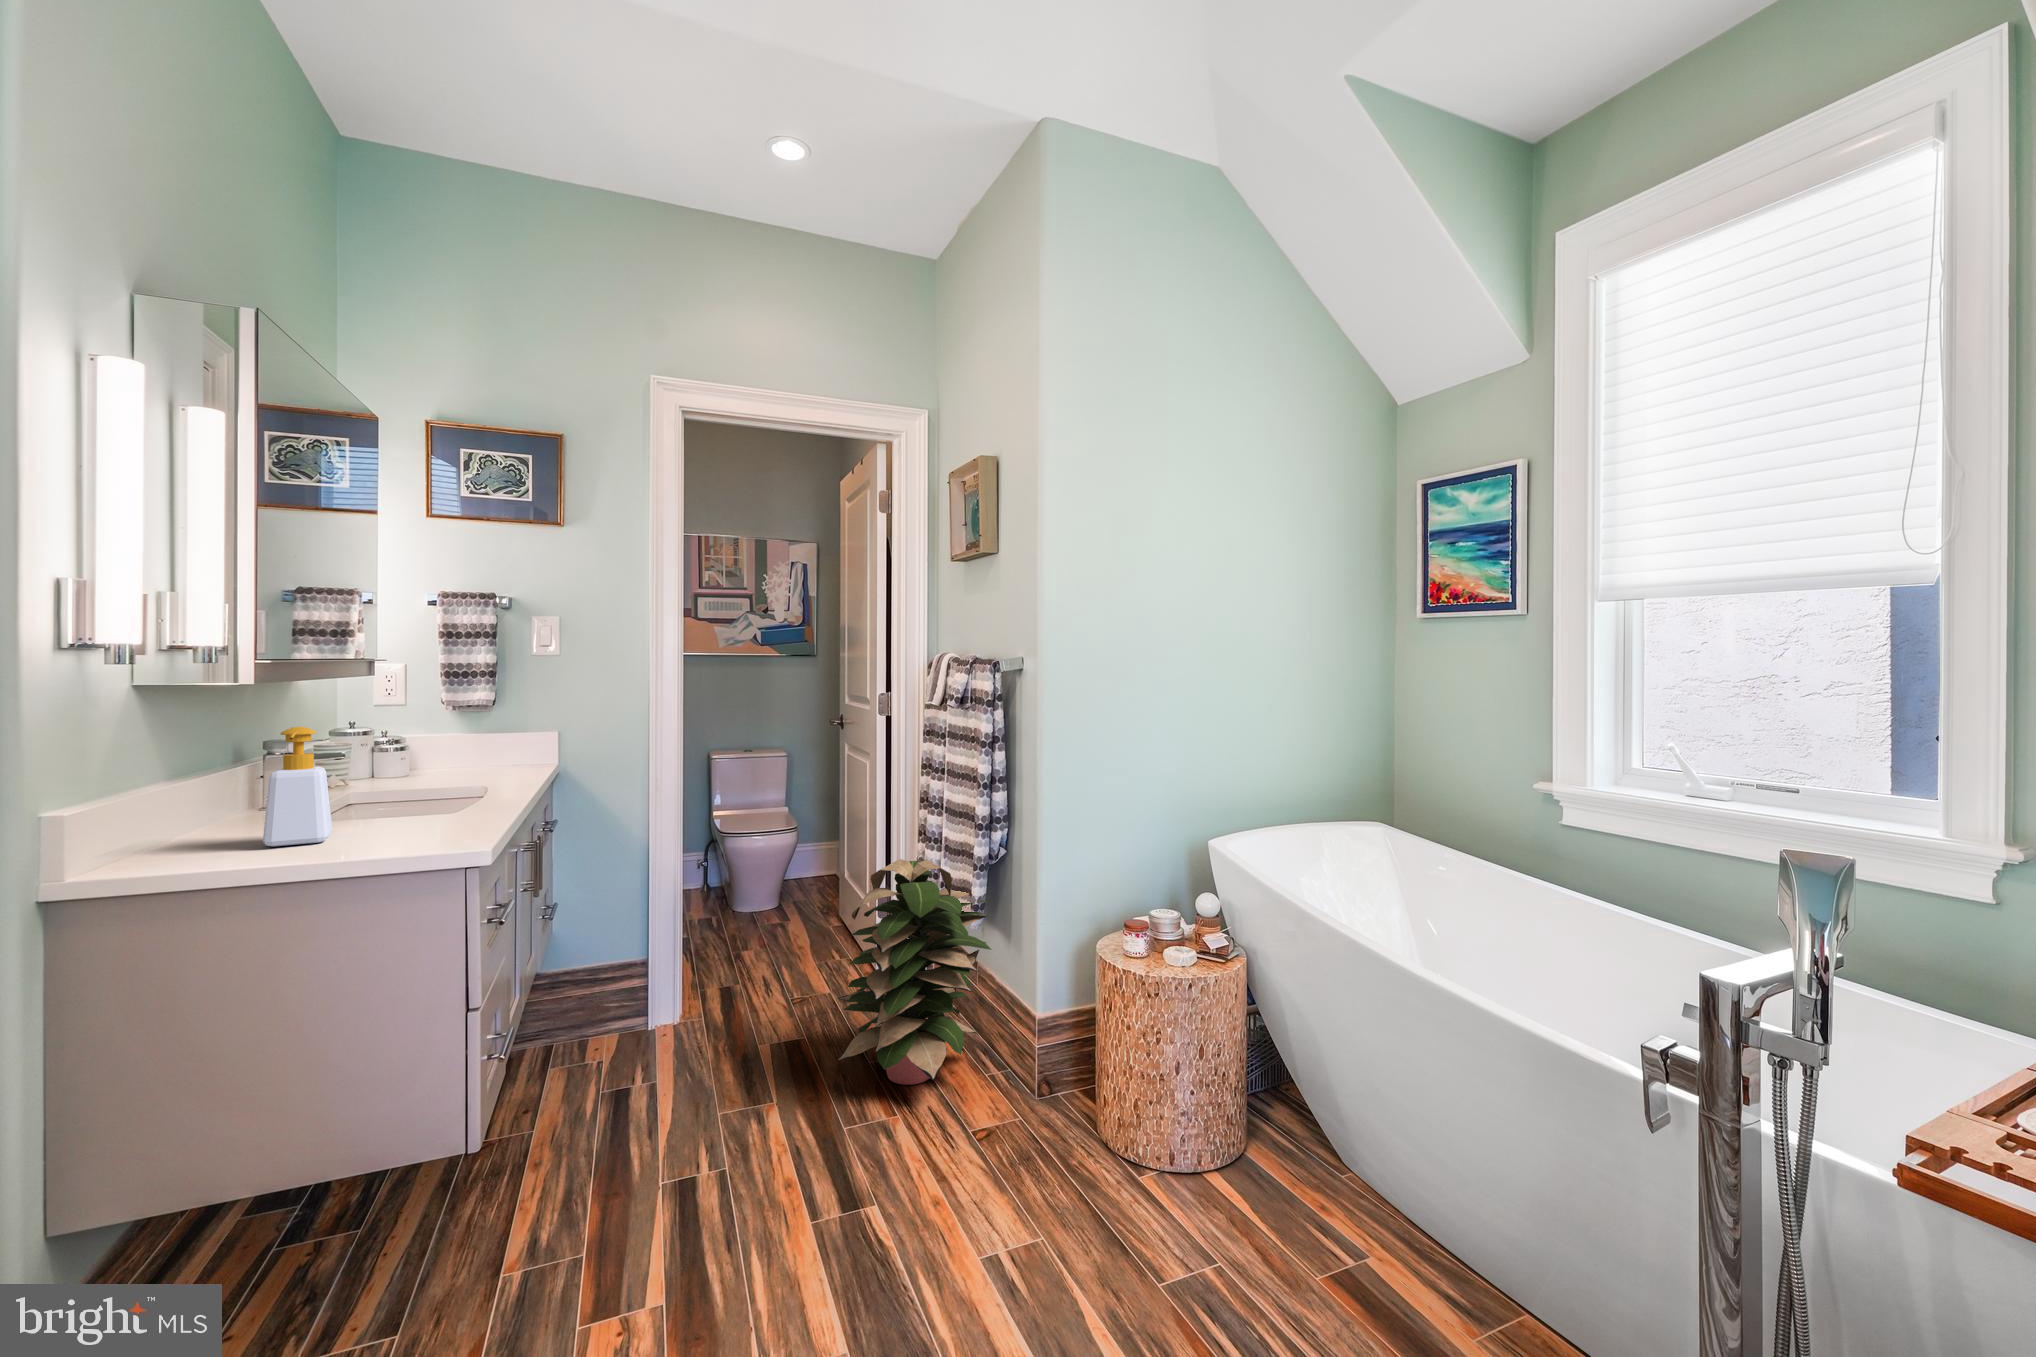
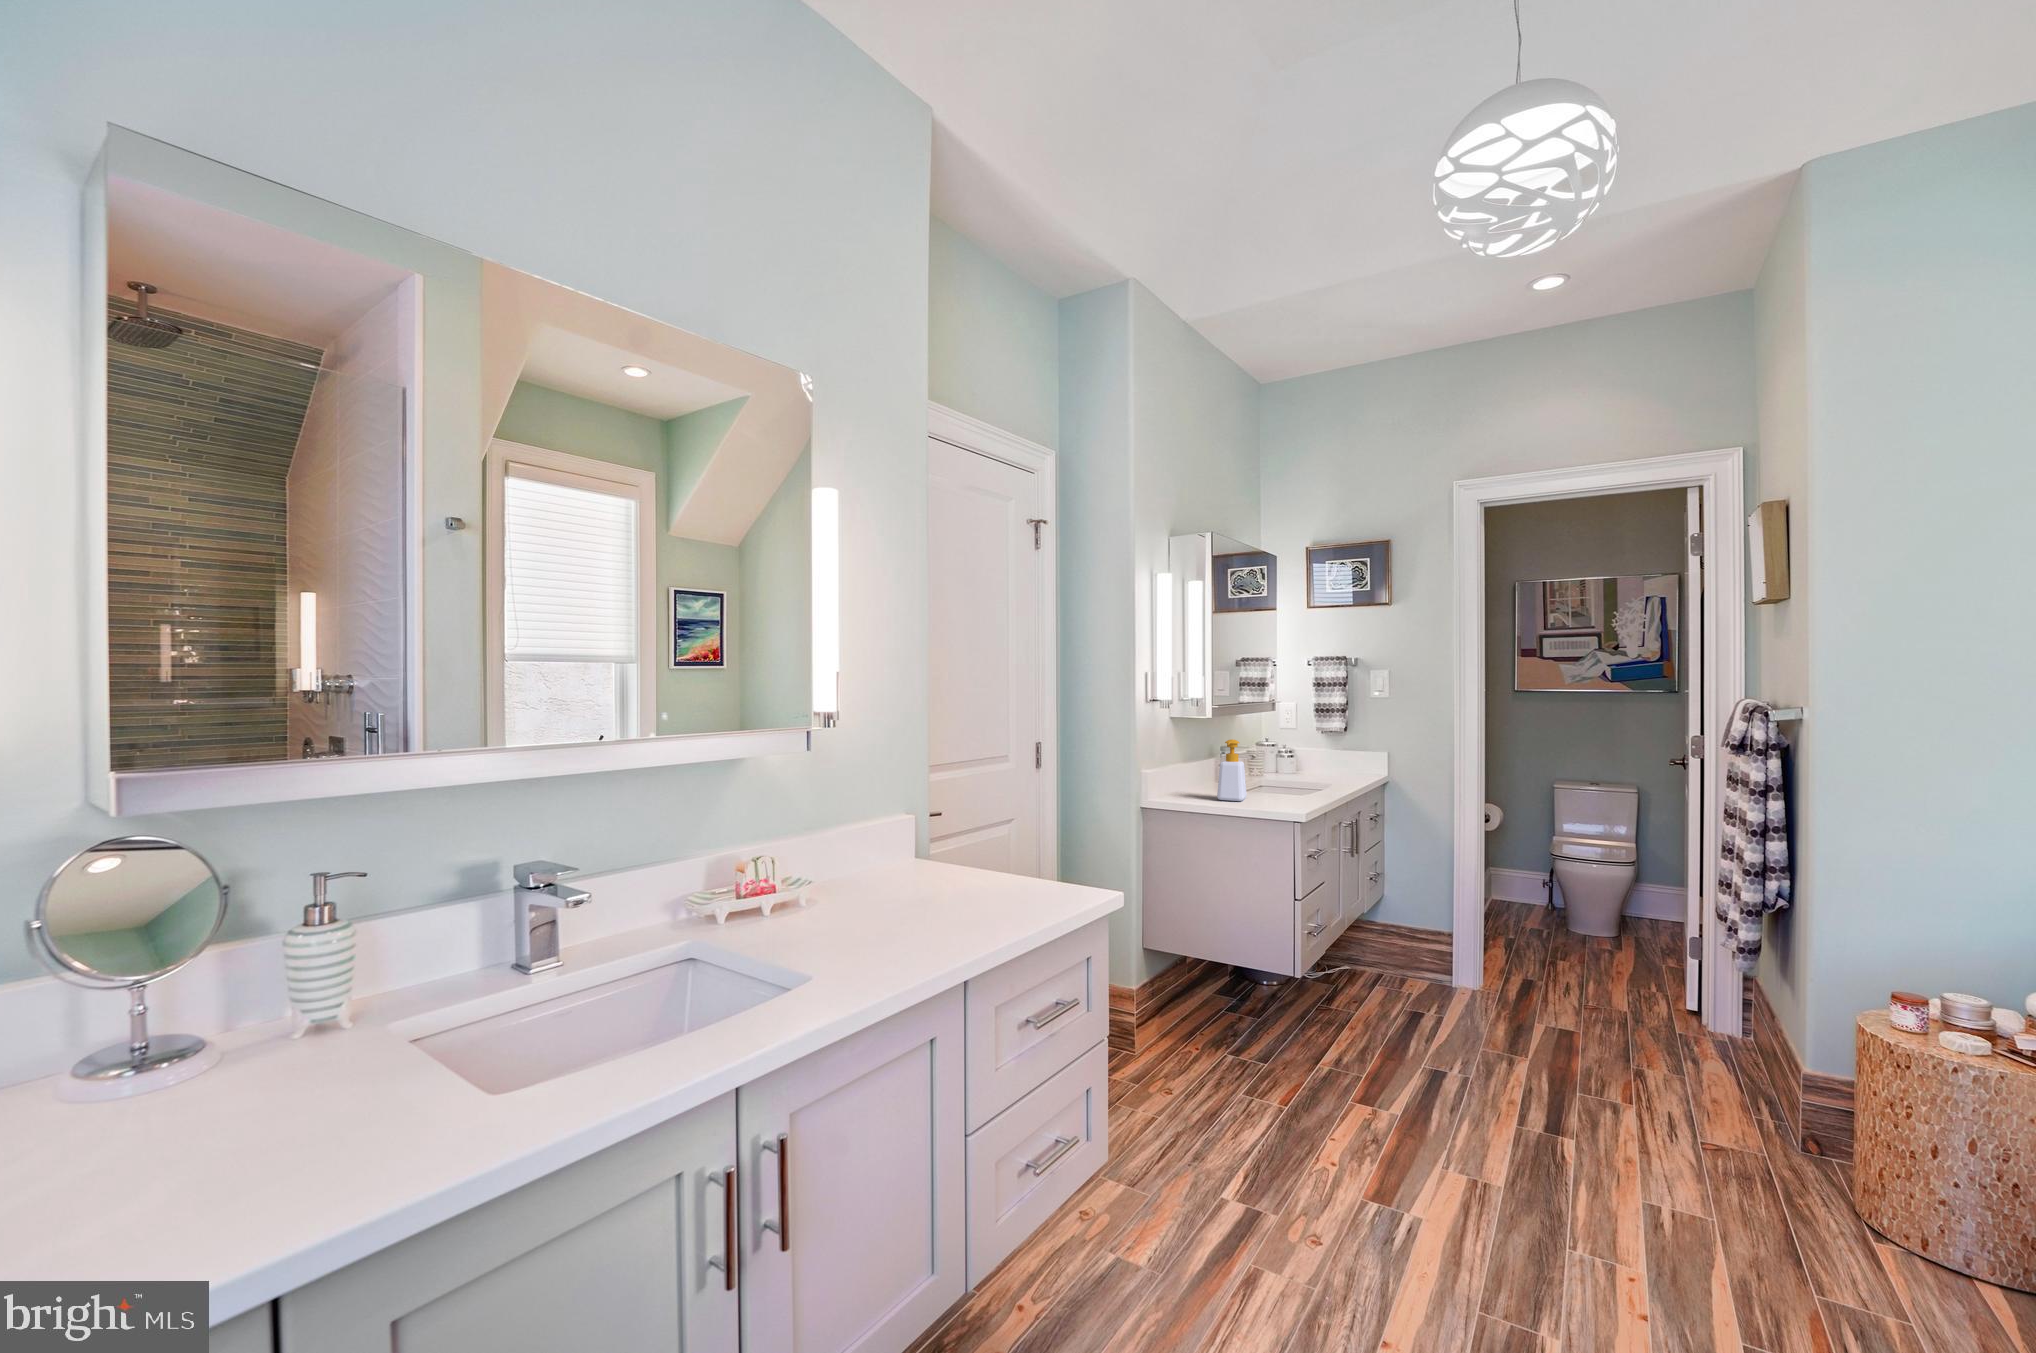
decorative plant: present [838,859,991,1085] -> none [1587,889,1768,1096]

